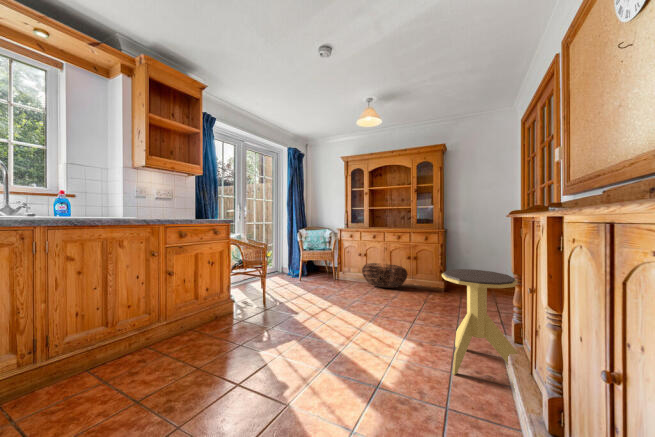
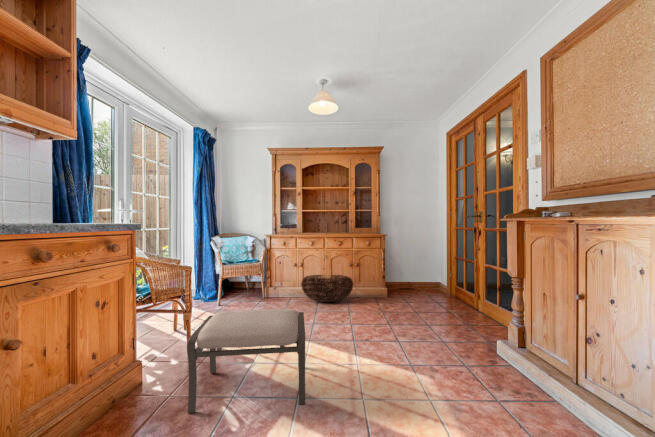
side table: present [442,269,518,375] -> none [458,278,544,409]
ottoman: none [249,277,330,341] -> present [187,309,305,413]

